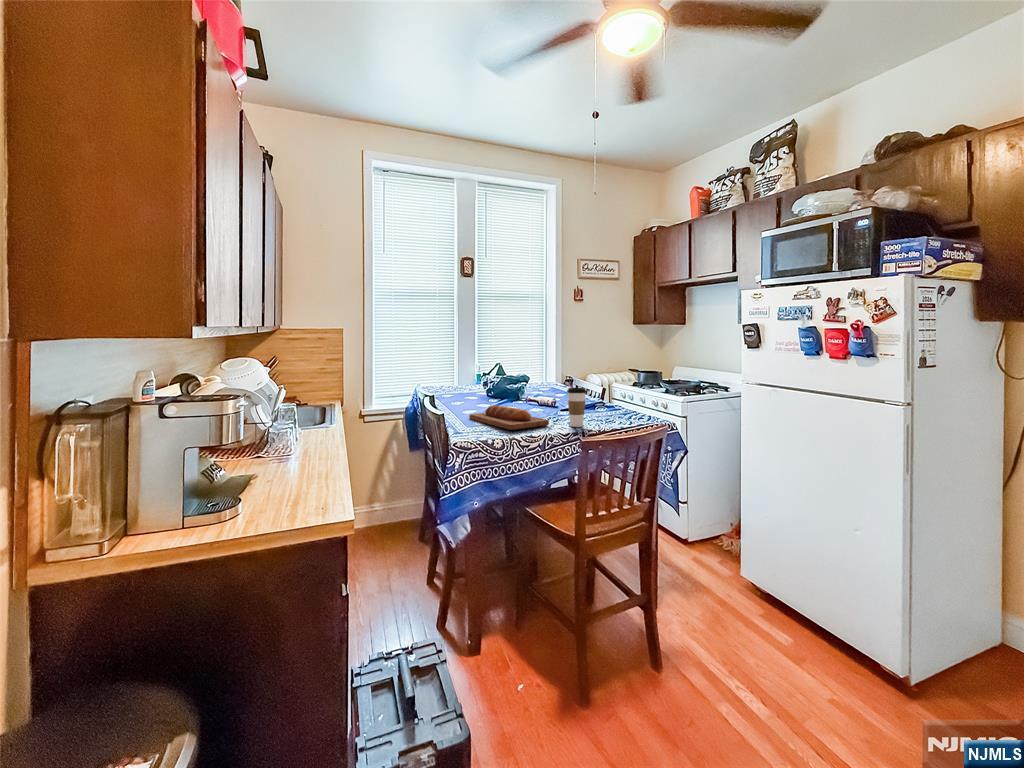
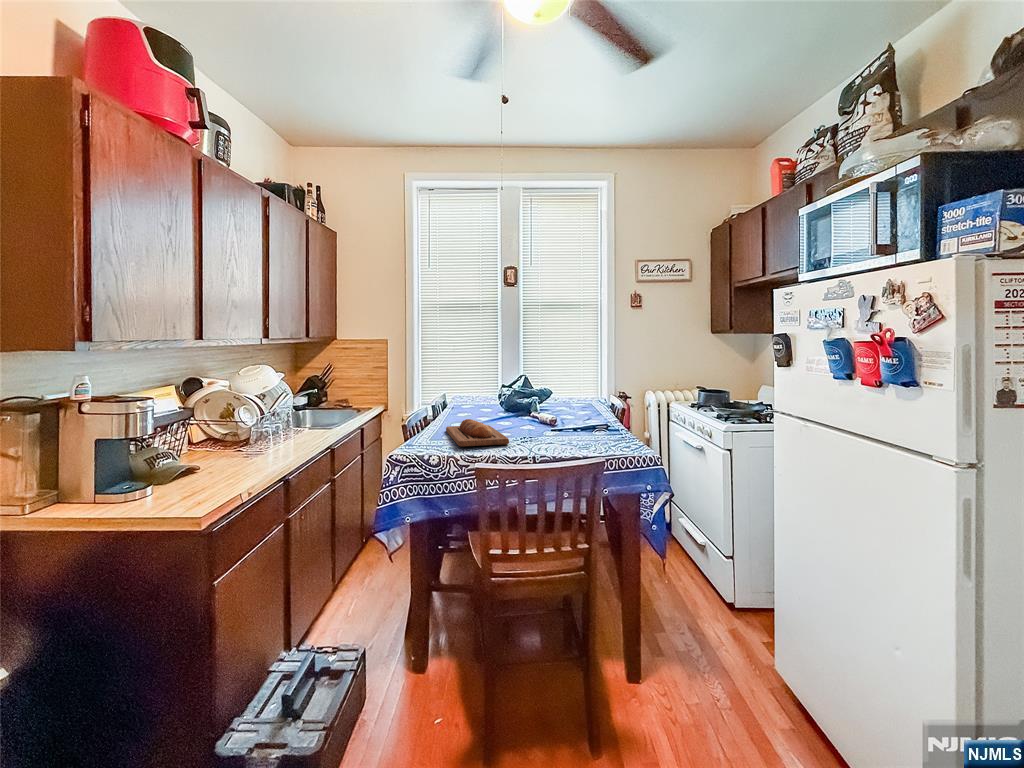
coffee cup: present [567,388,587,427] -> none [527,405,549,449]

